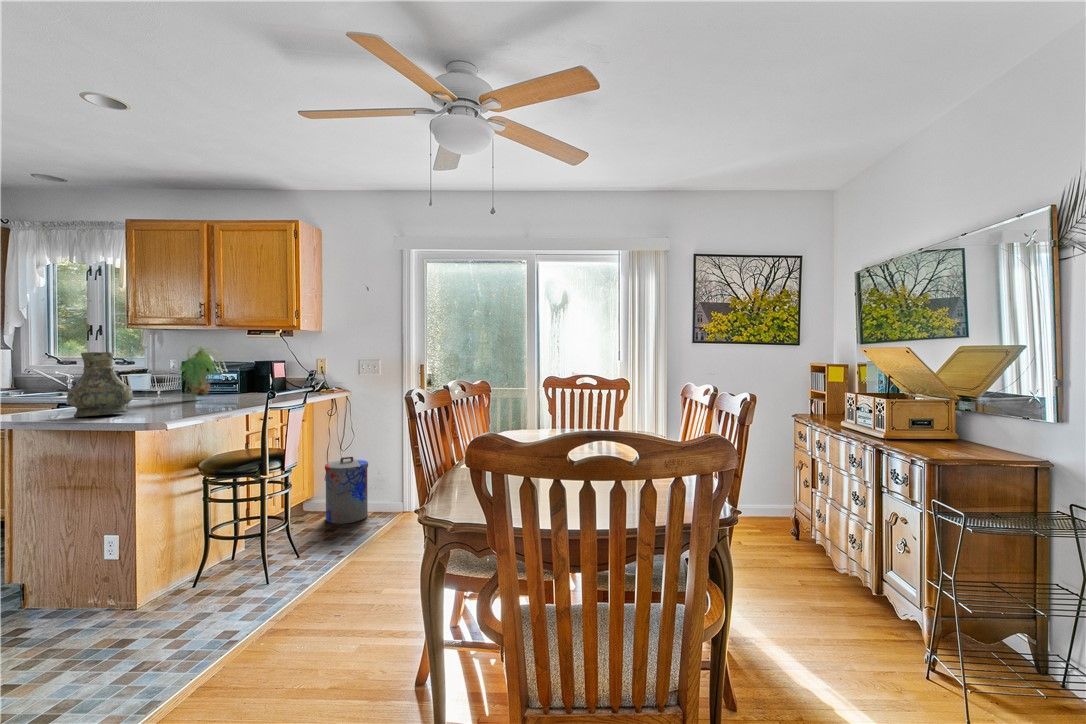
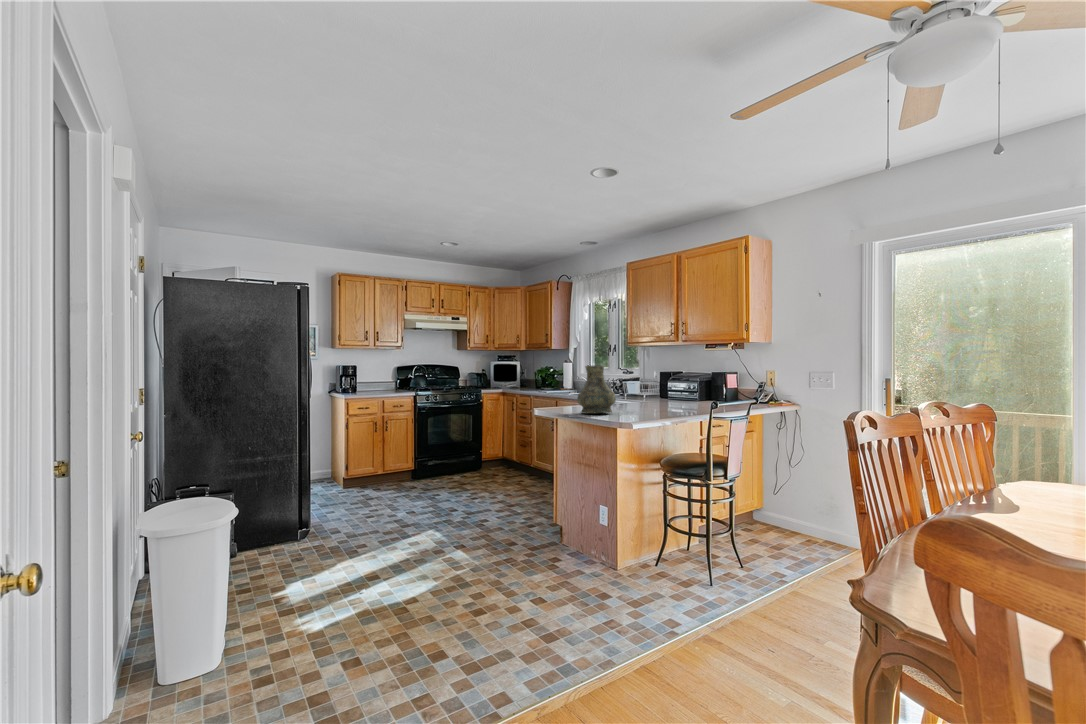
plant: present [180,346,227,399] -> none [649,359,687,407]
trash can: present [325,457,368,524] -> none [773,474,821,546]

